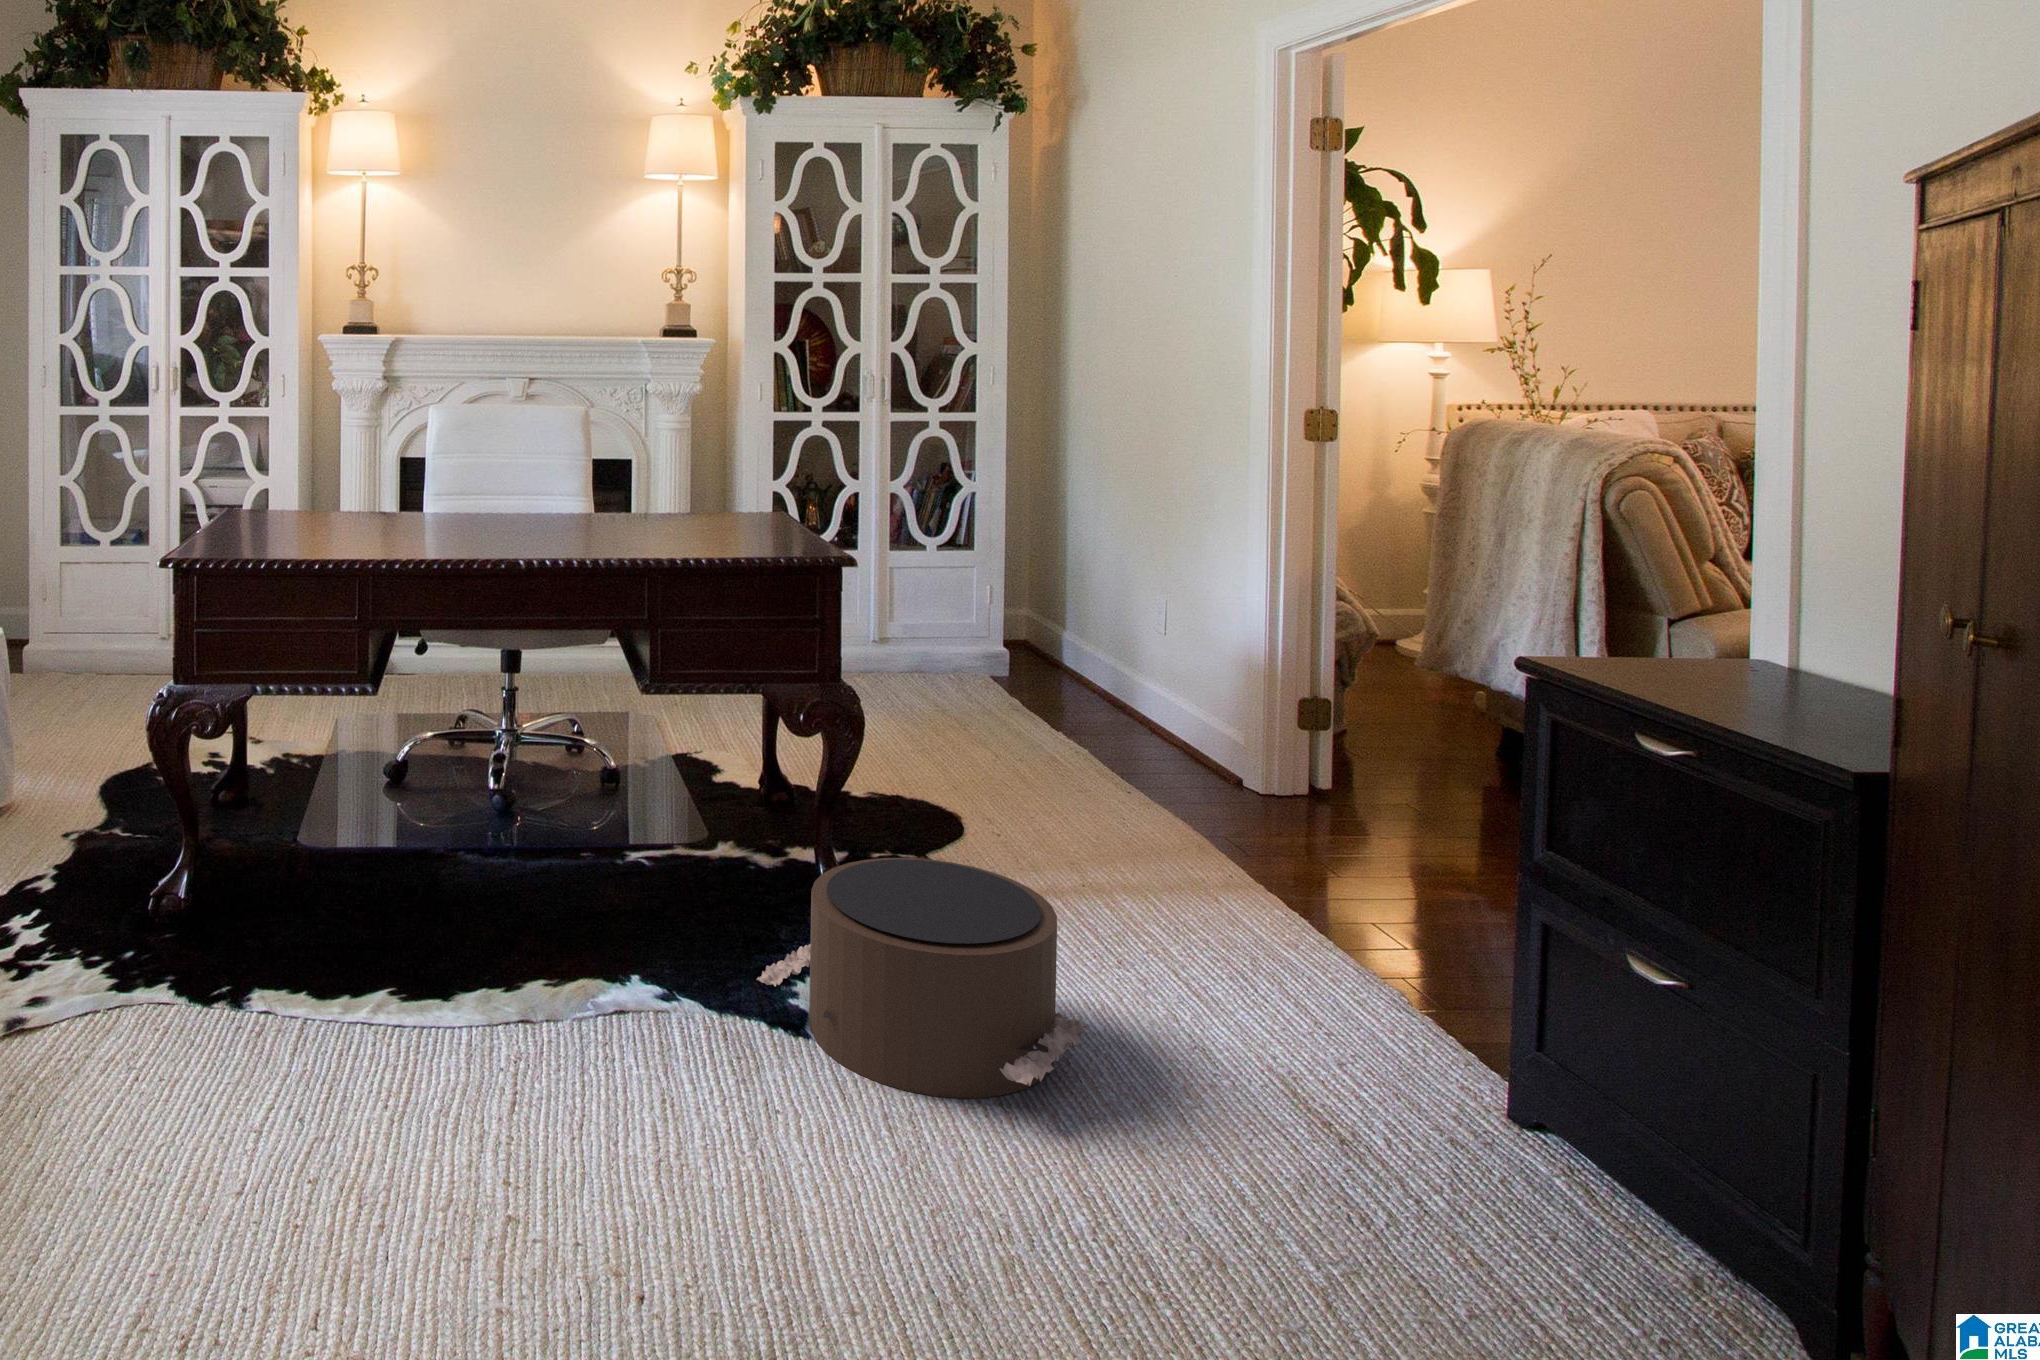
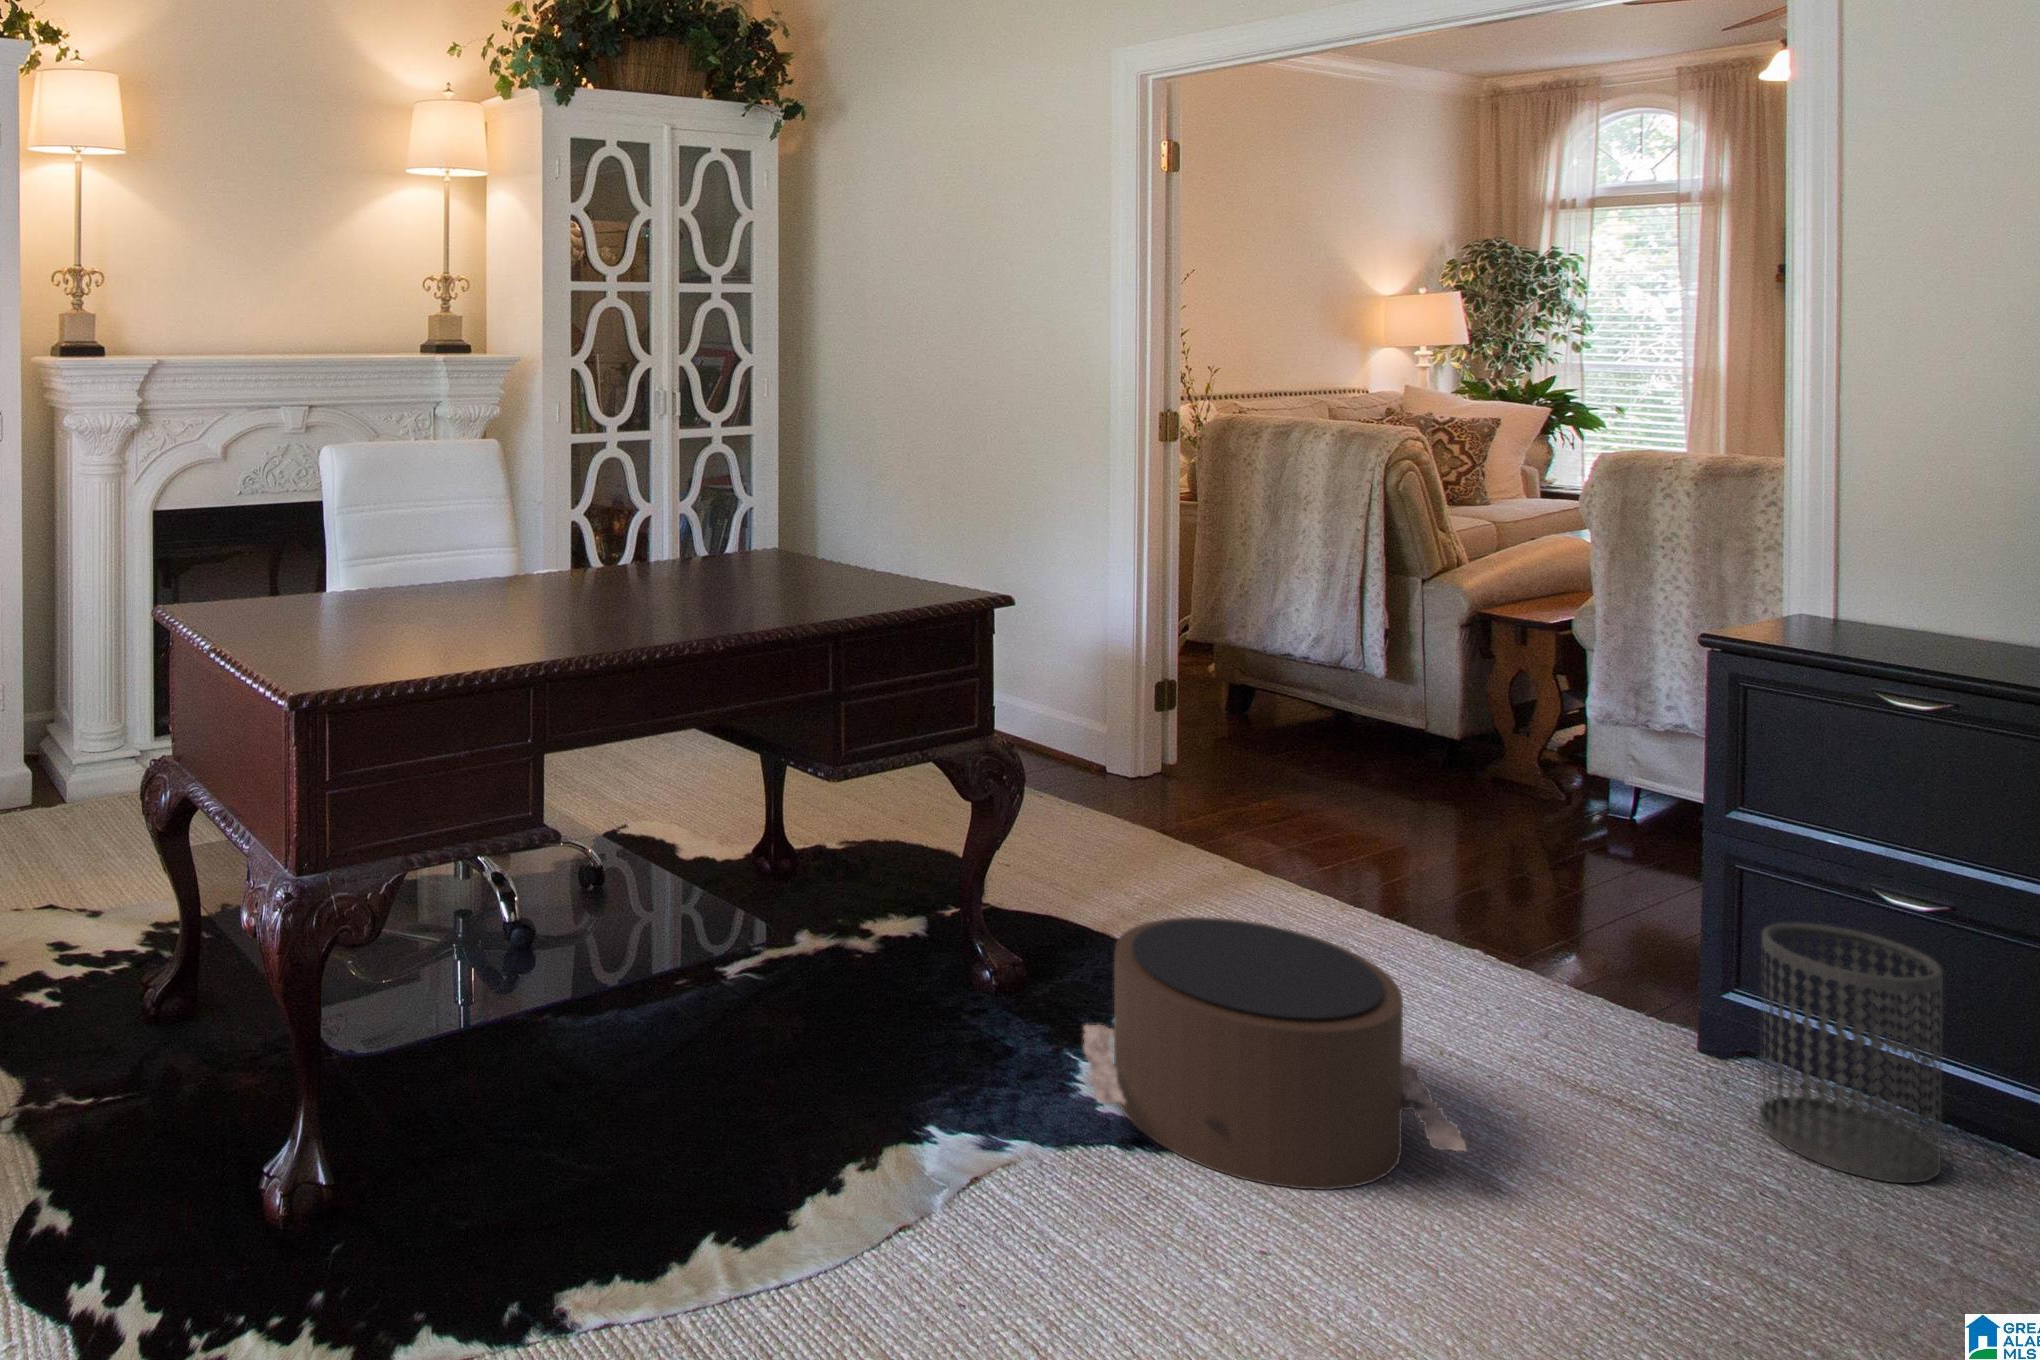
wastebasket: none [1456,966,1641,1257] -> present [1760,923,1943,1183]

